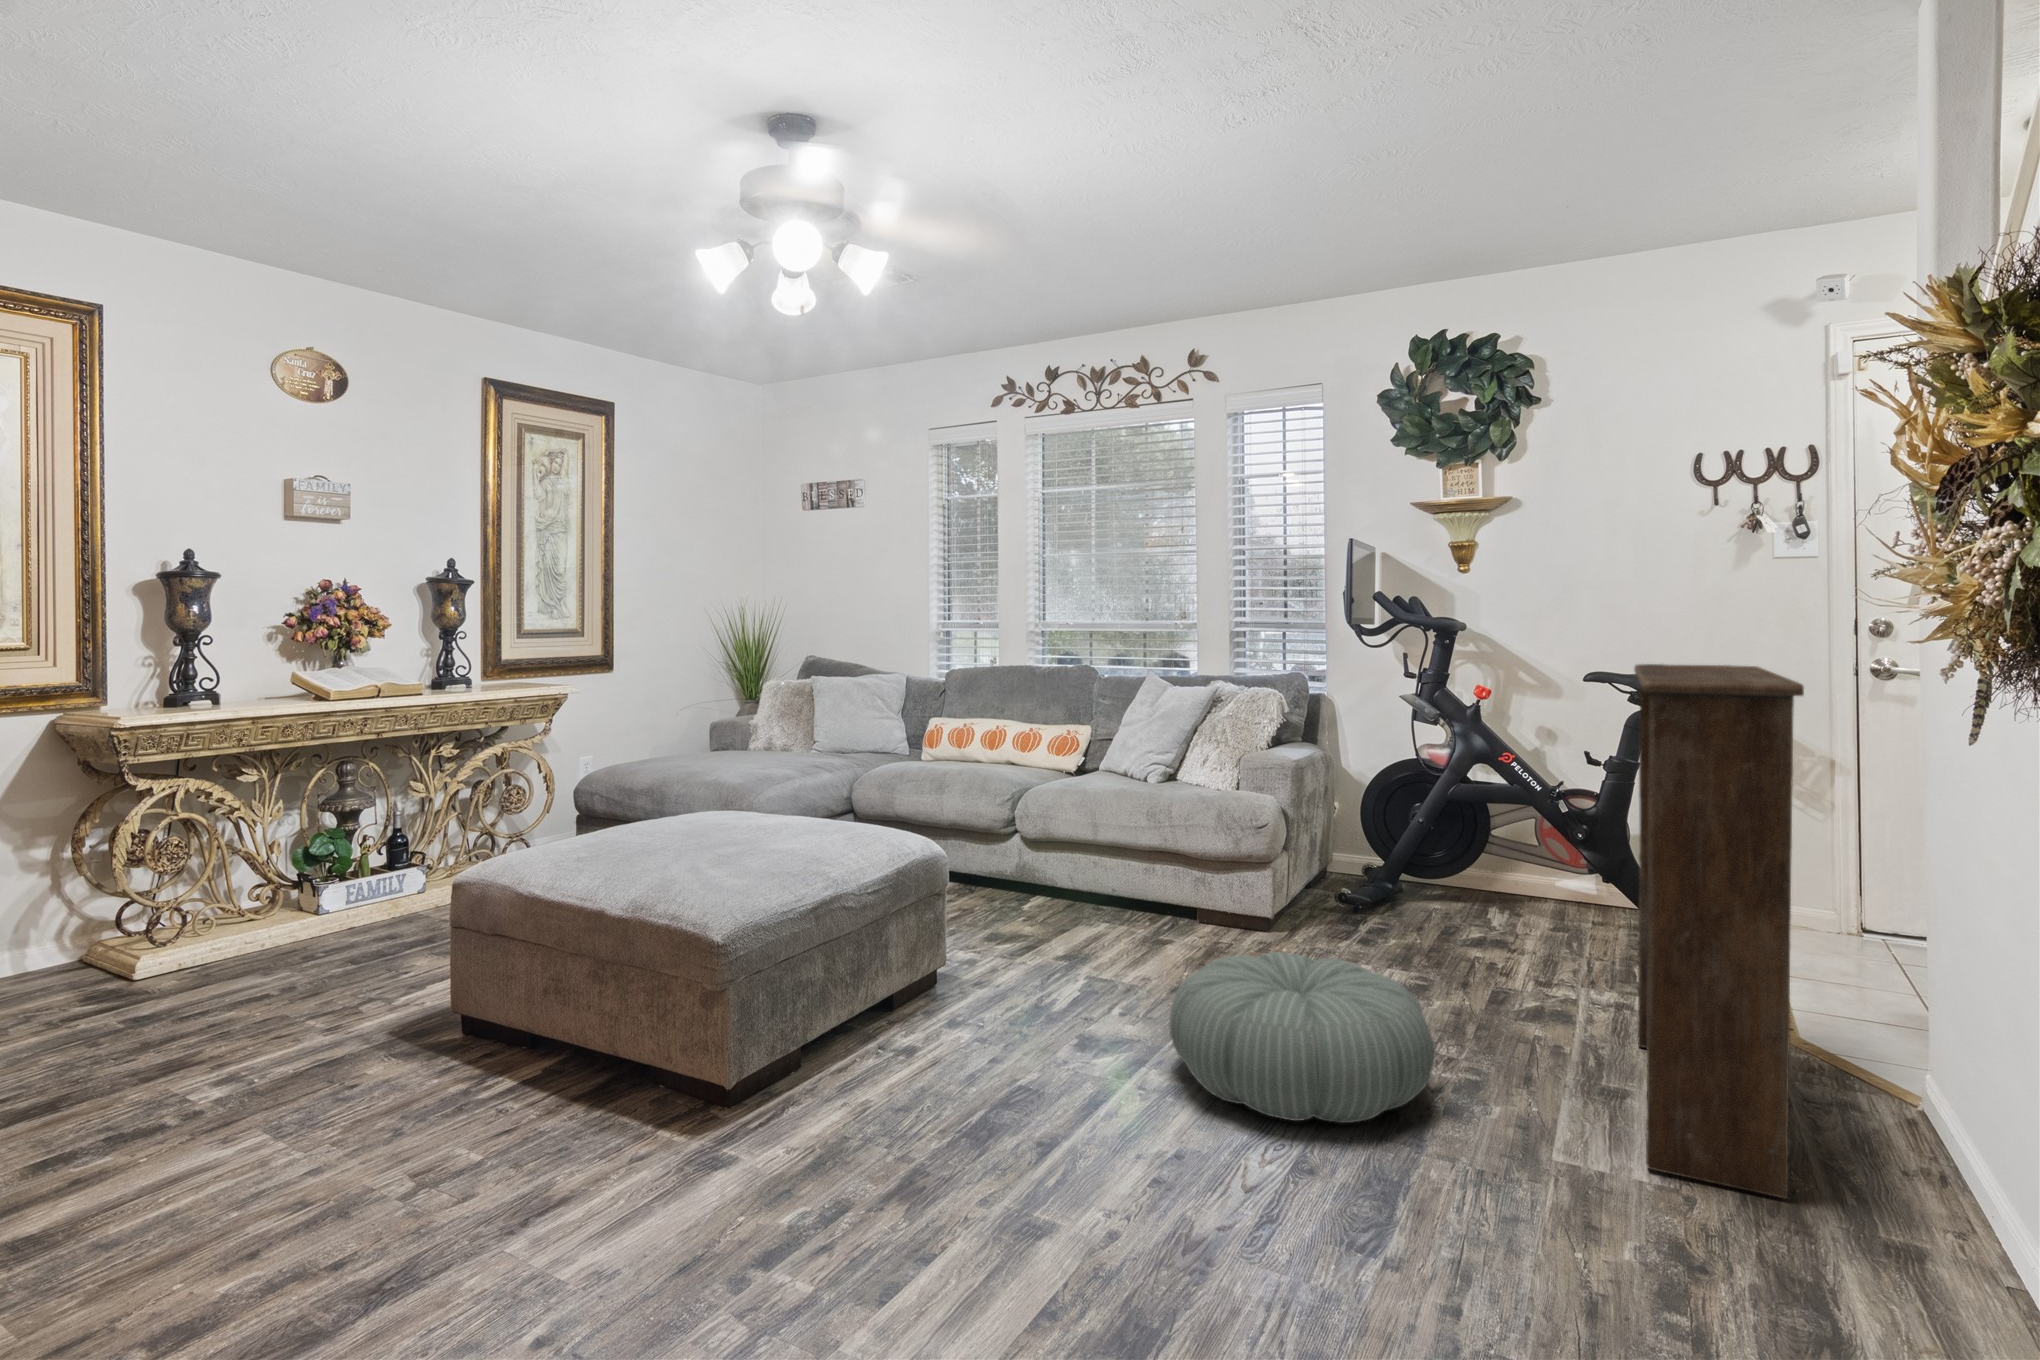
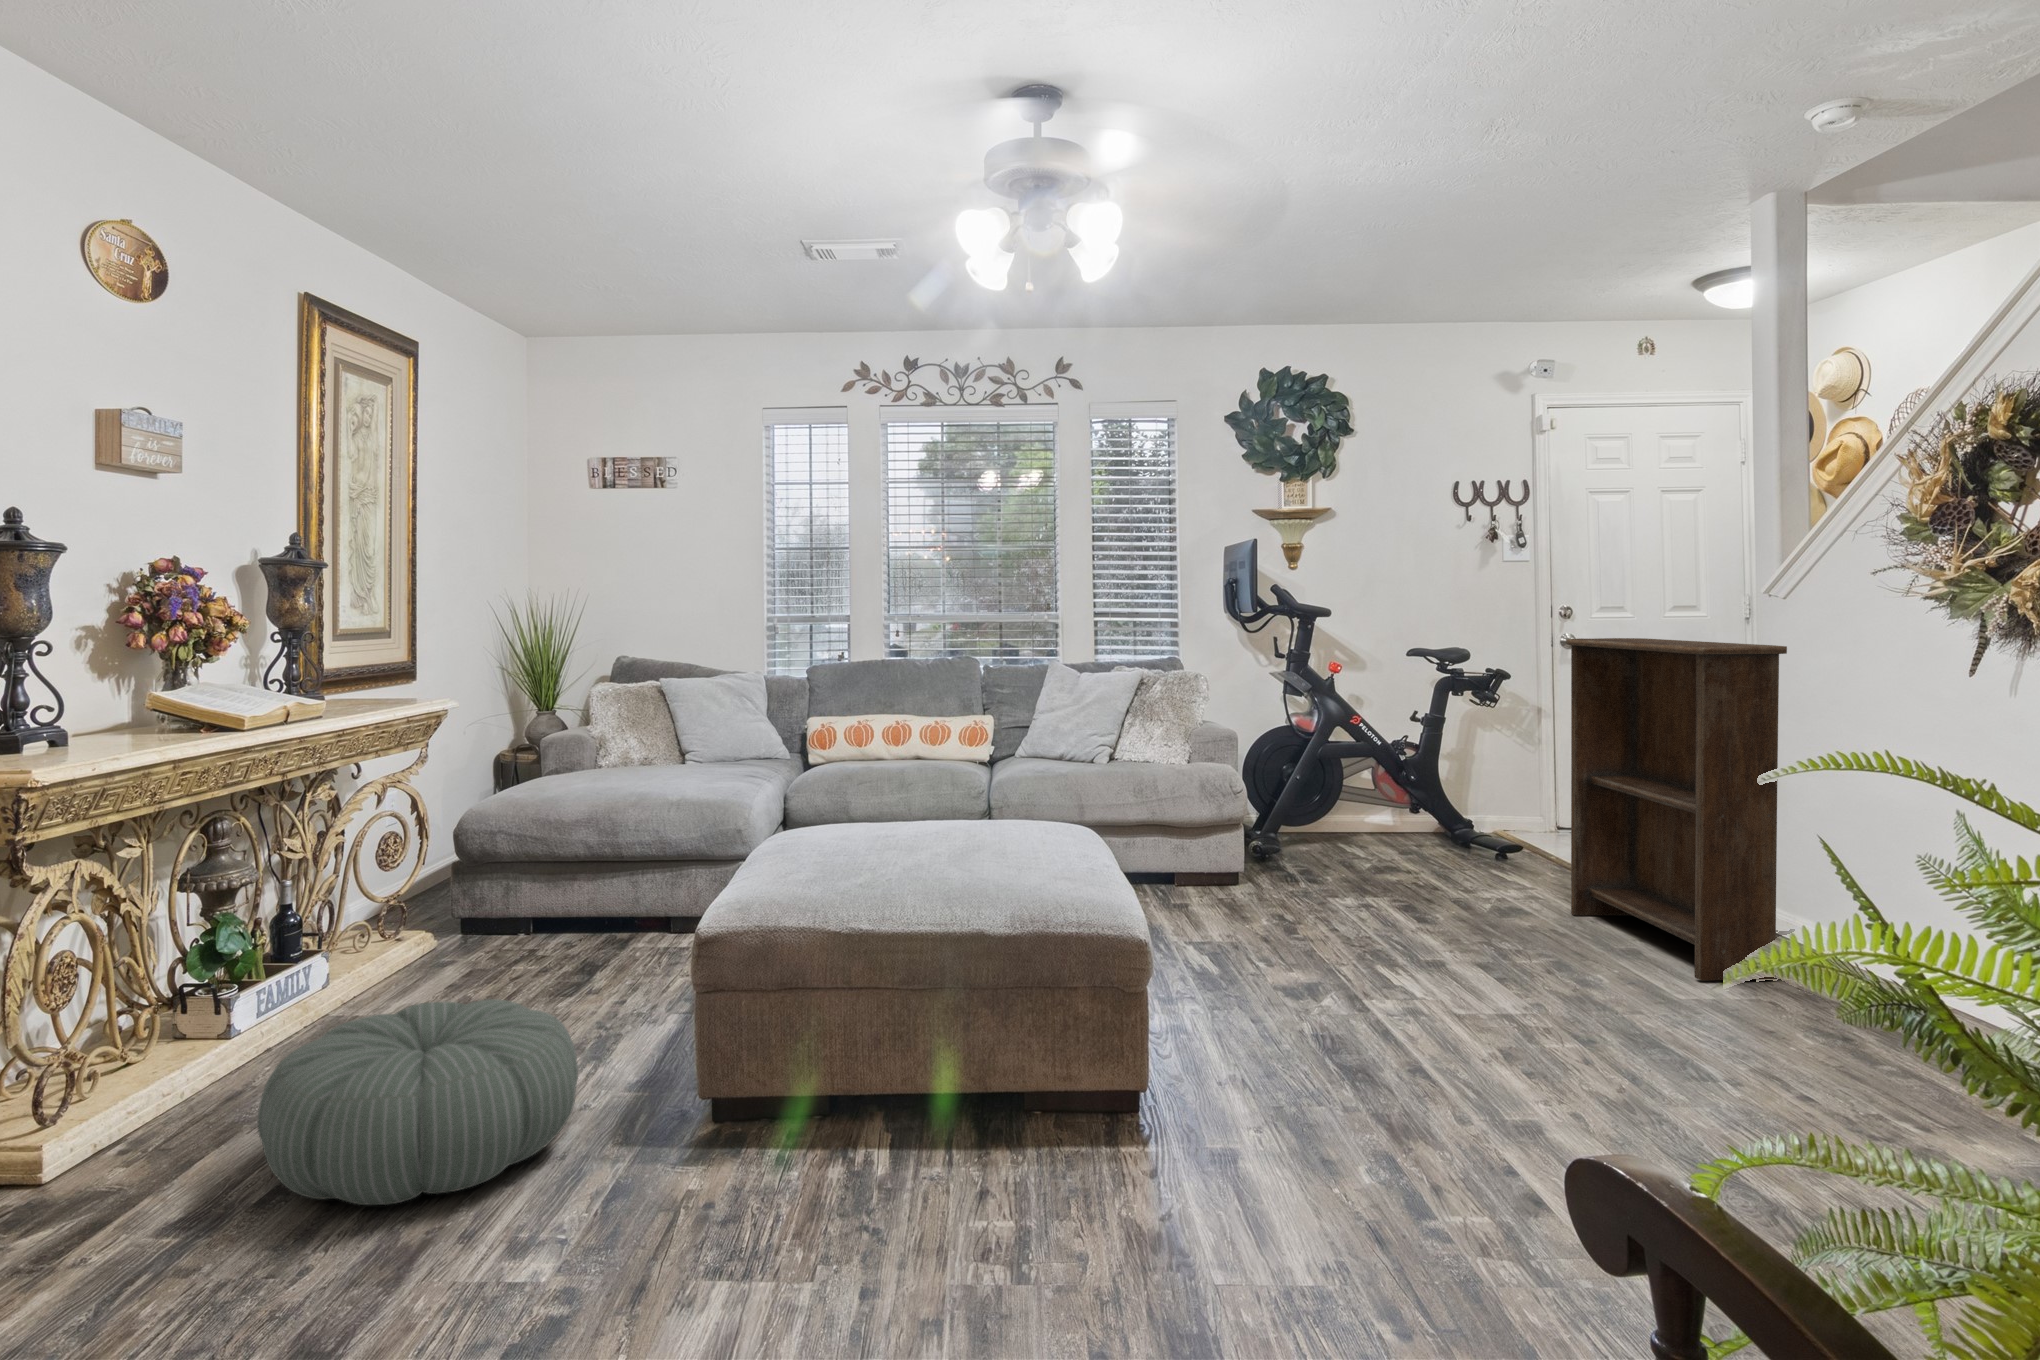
pouf: present [1169,952,1434,1123] -> present [258,999,578,1205]

